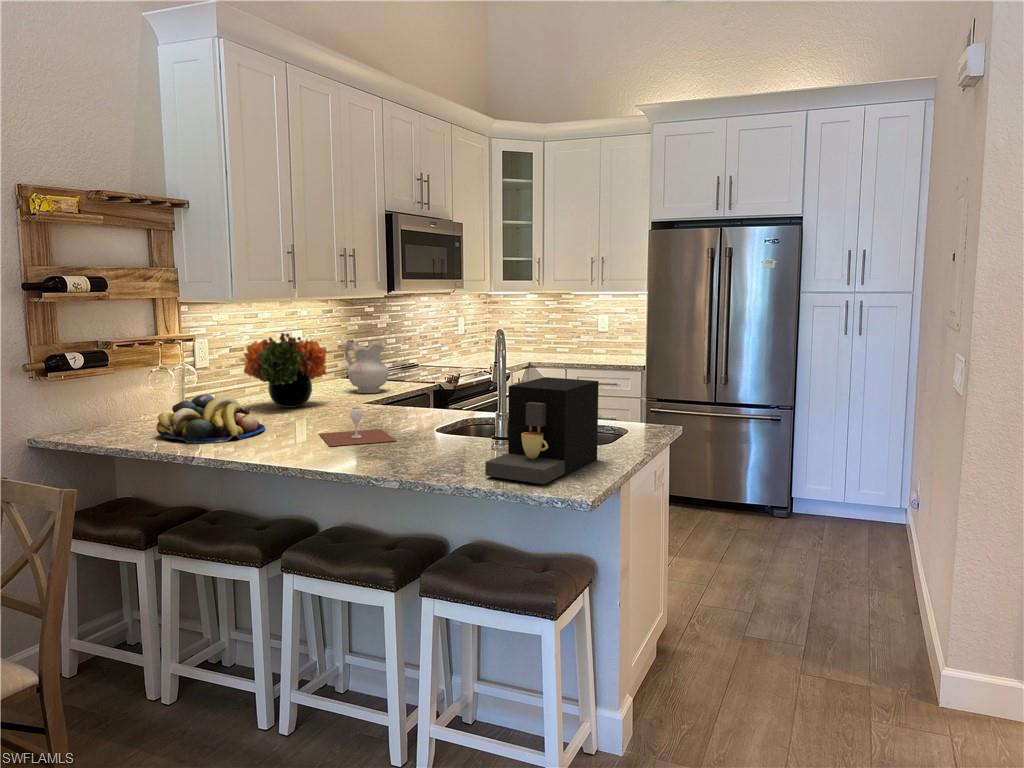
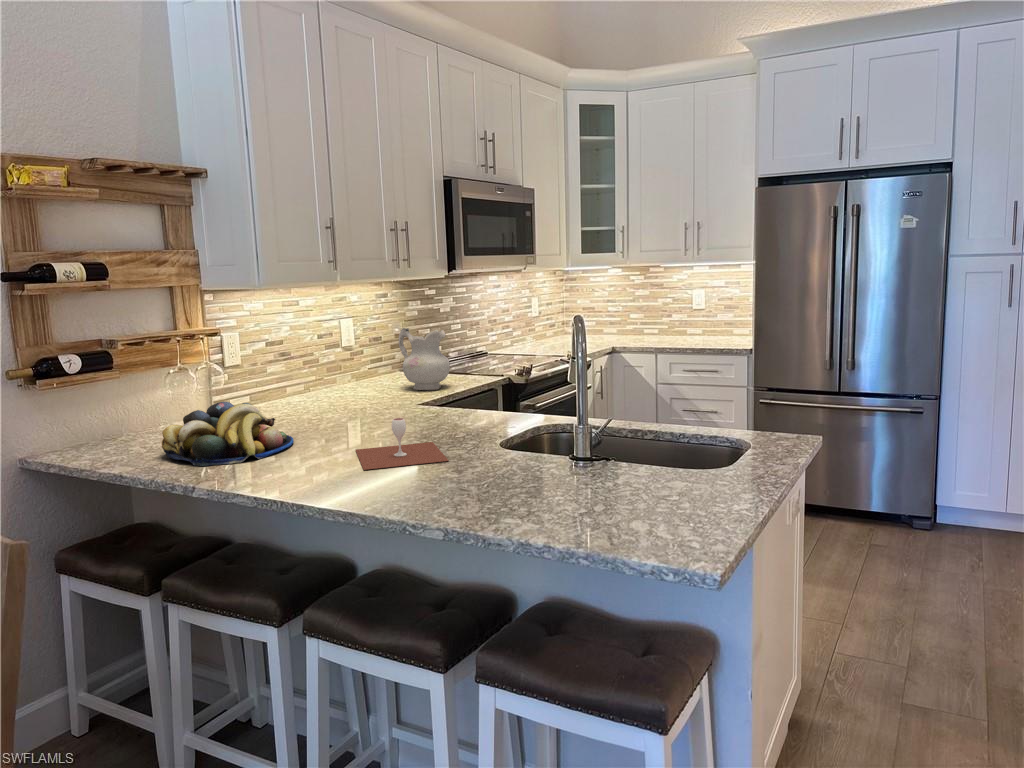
flower arrangement: present [244,333,327,408] -> none [275,323,377,411]
coffee maker: present [485,377,599,484] -> none [562,380,718,541]

